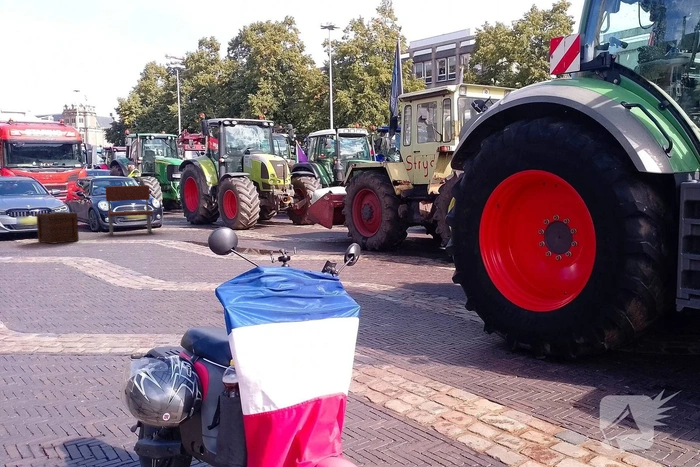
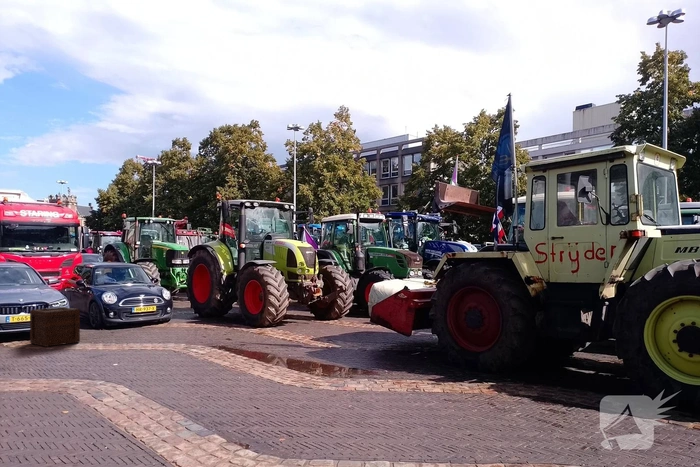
bench: present [106,185,153,235] -> none [112,275,166,332]

